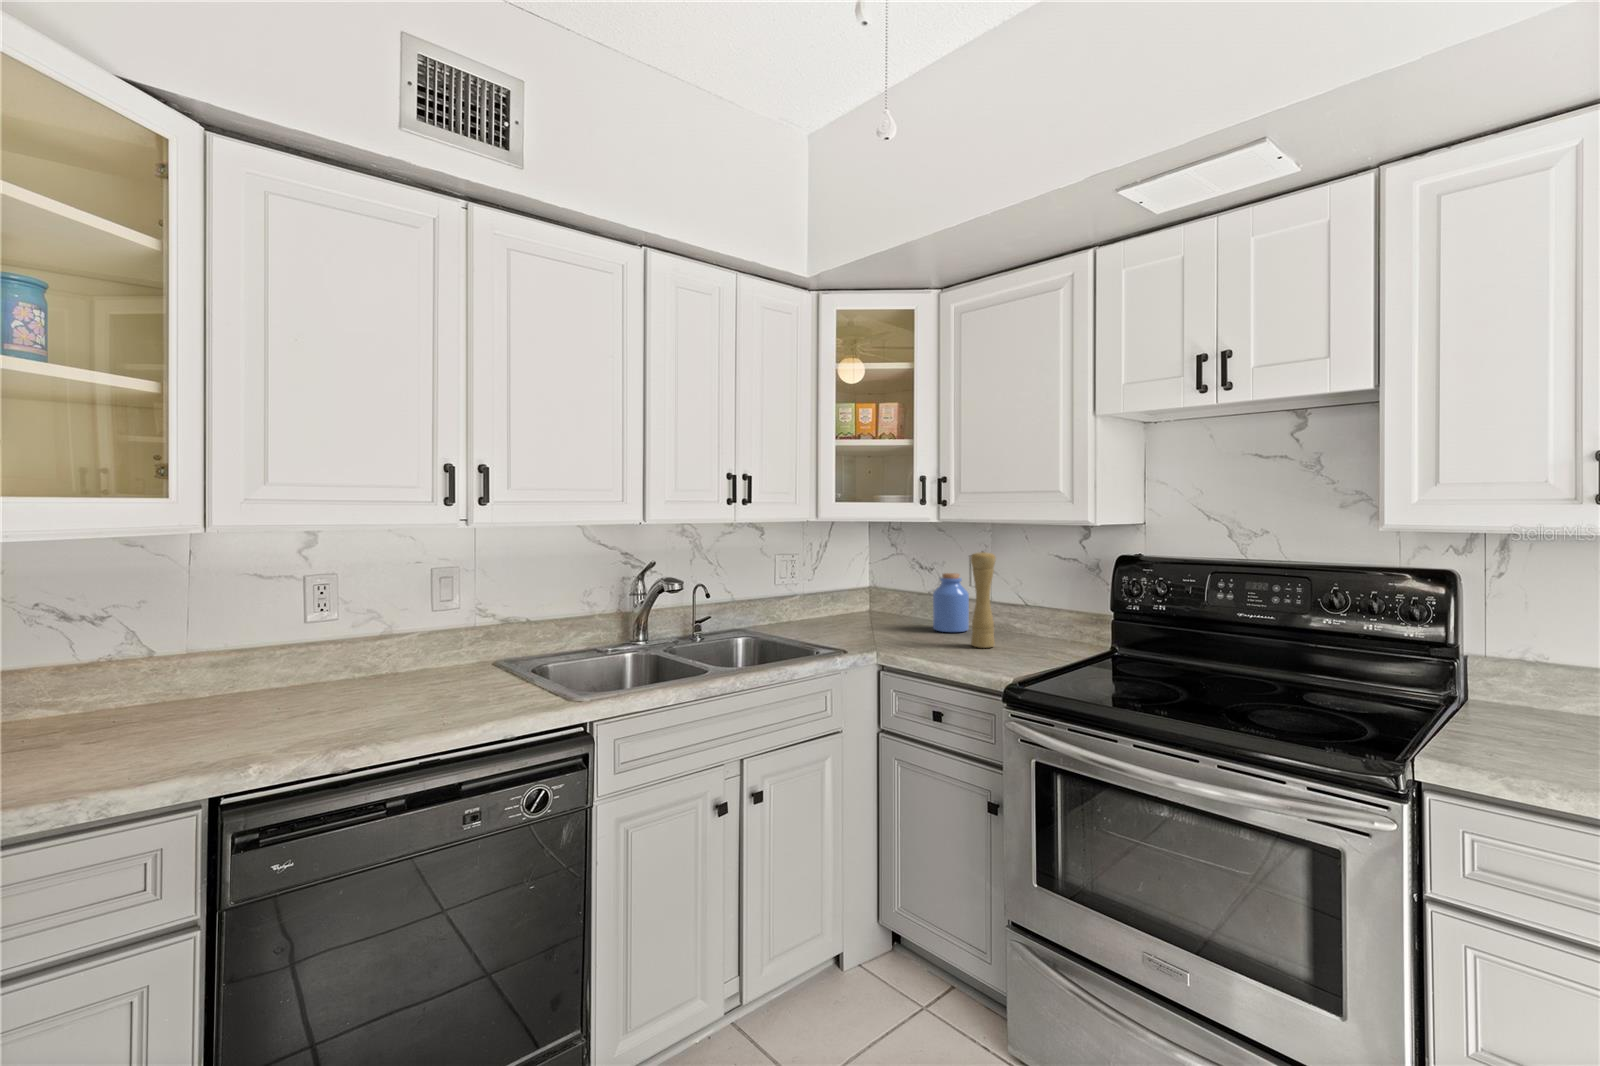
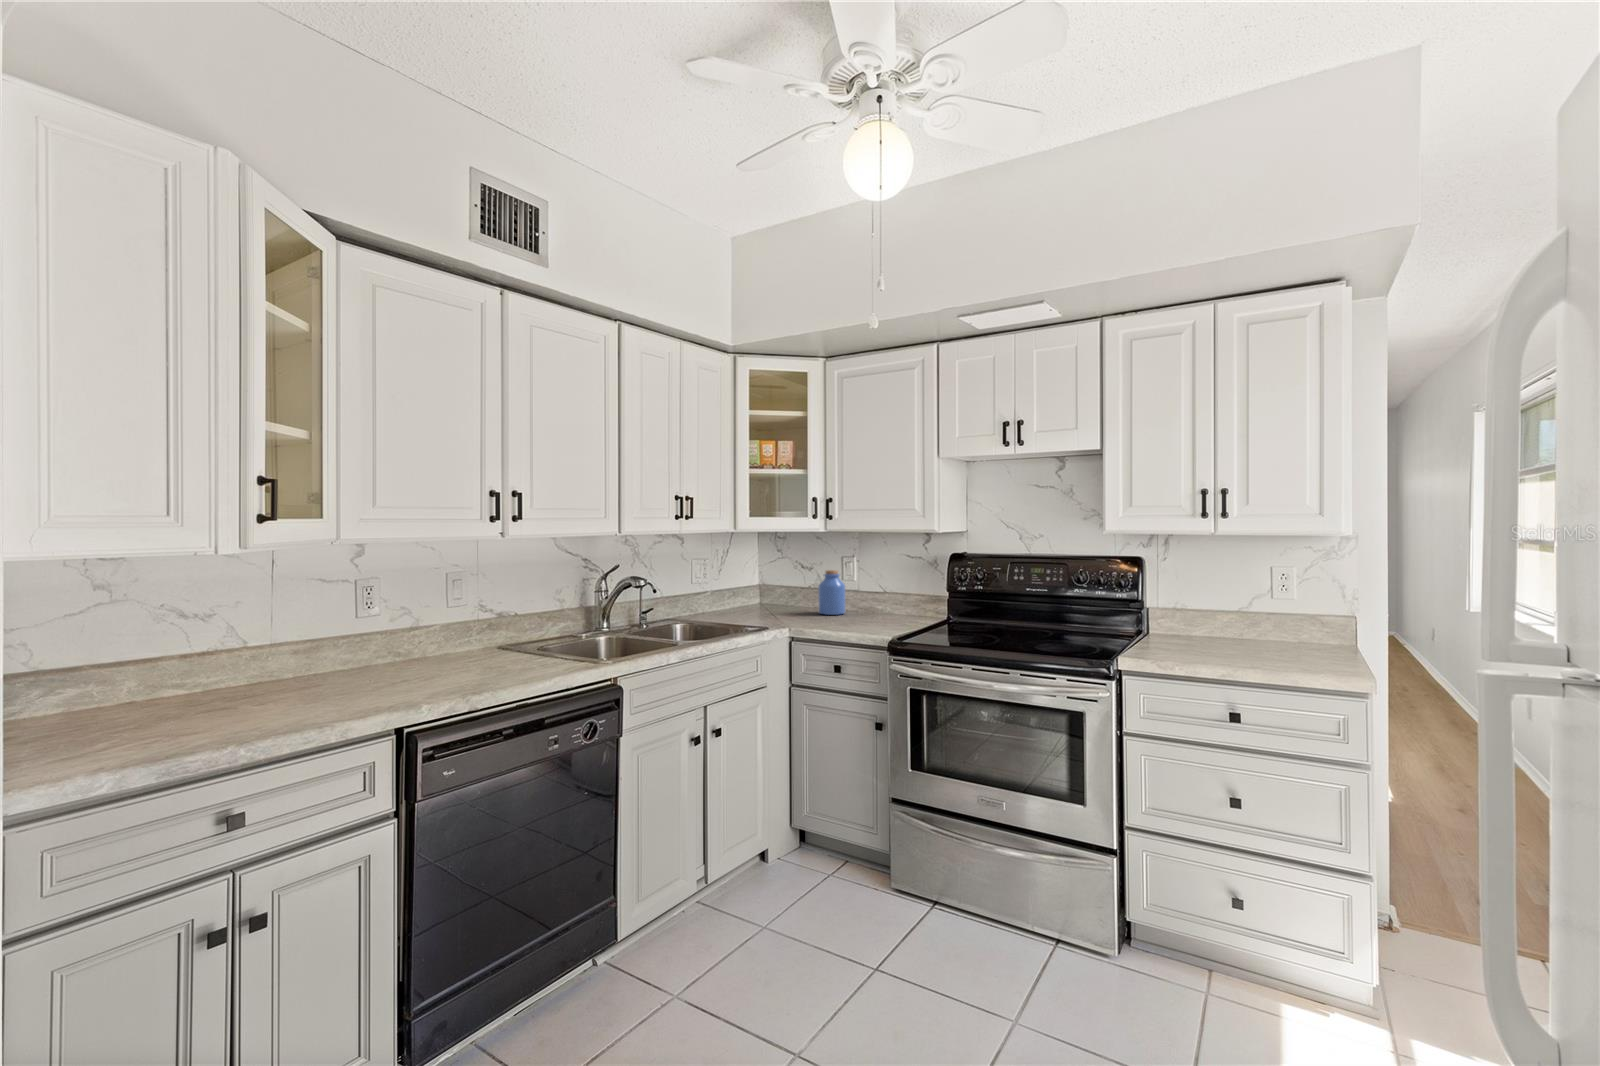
pepper mill: present [971,551,996,648] -> none [852,552,870,622]

